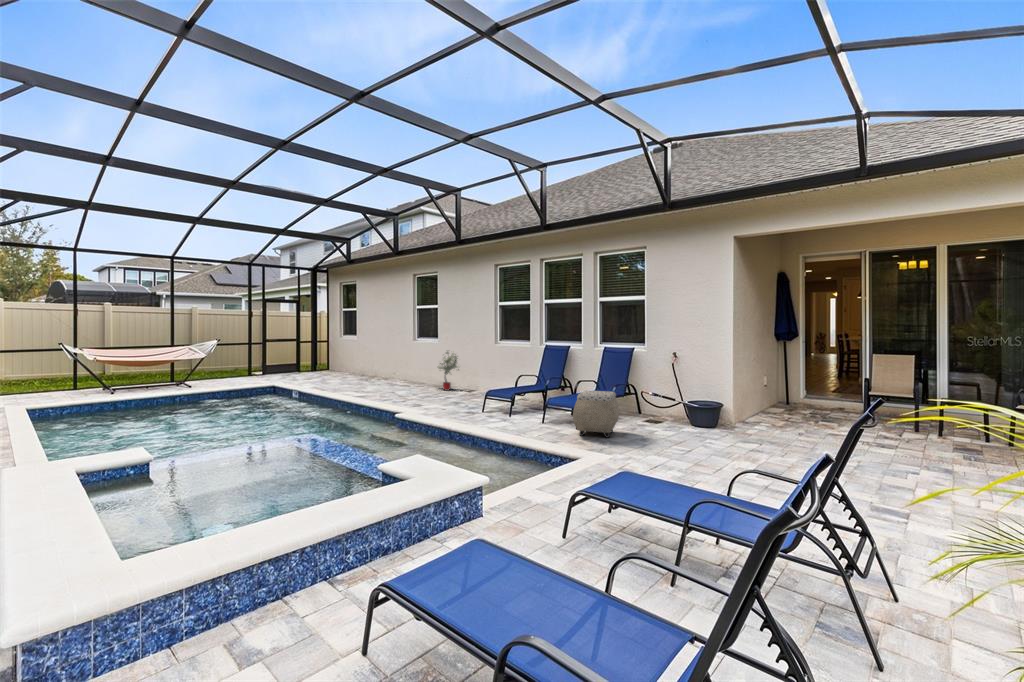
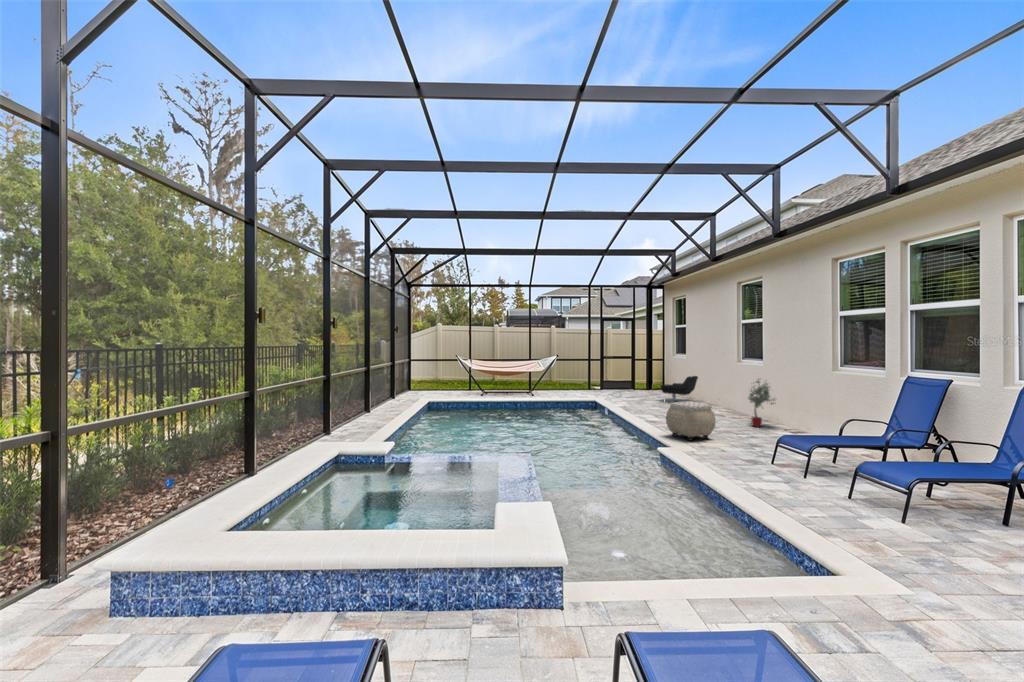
lounge chair: none [343,353,378,381] -> present [660,376,698,402]
ottoman: present [573,390,619,438] -> present [666,401,716,441]

